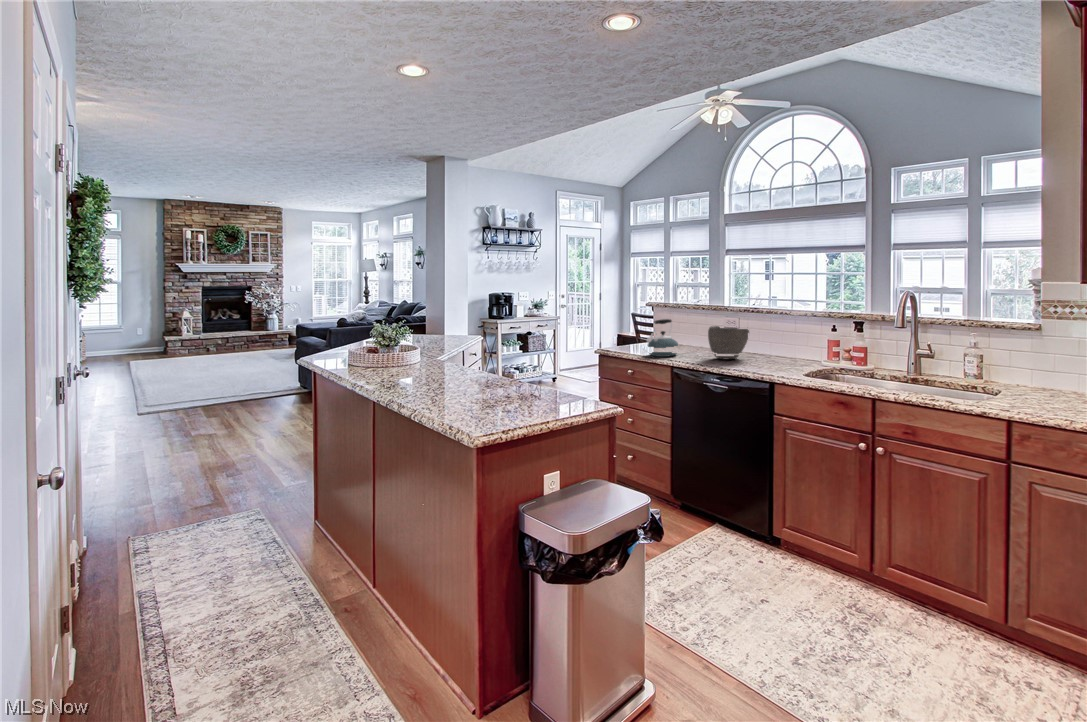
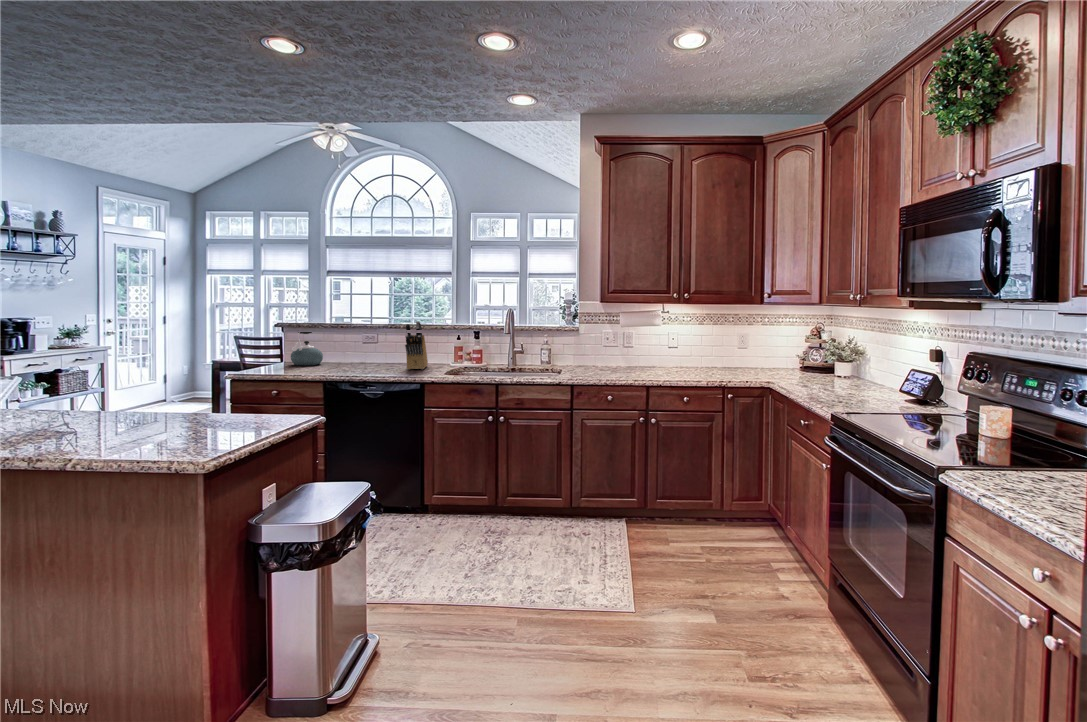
knife block: none [758,313,792,370] -> present [405,321,428,369]
bowl: present [708,326,749,359] -> none [354,336,390,365]

